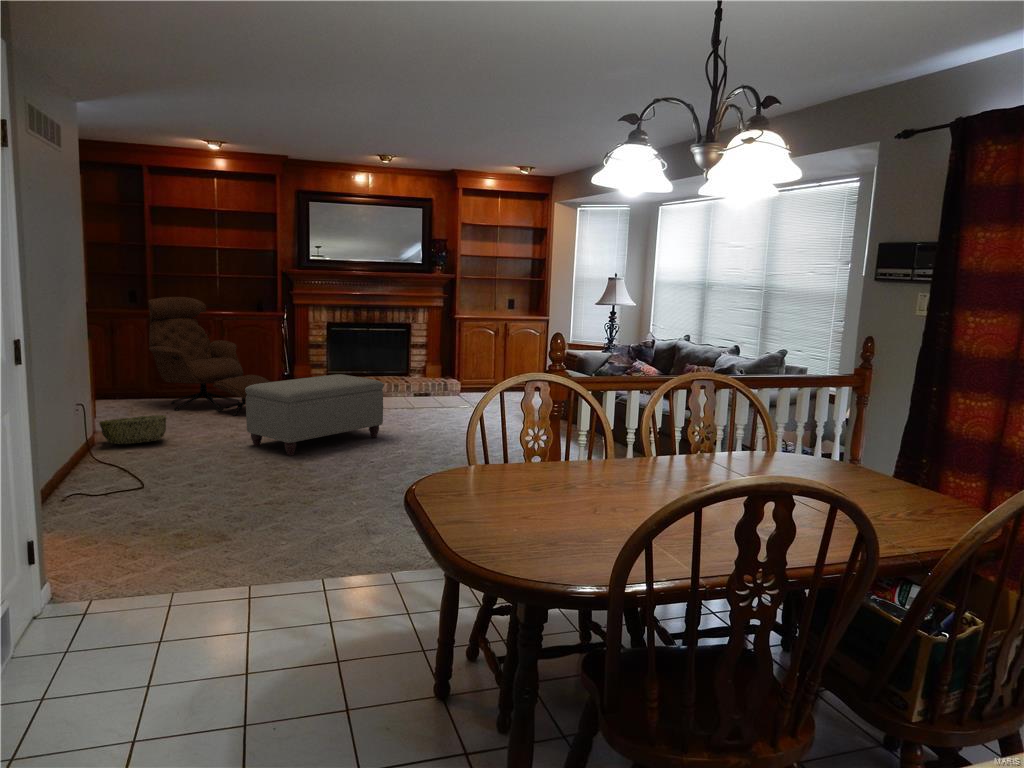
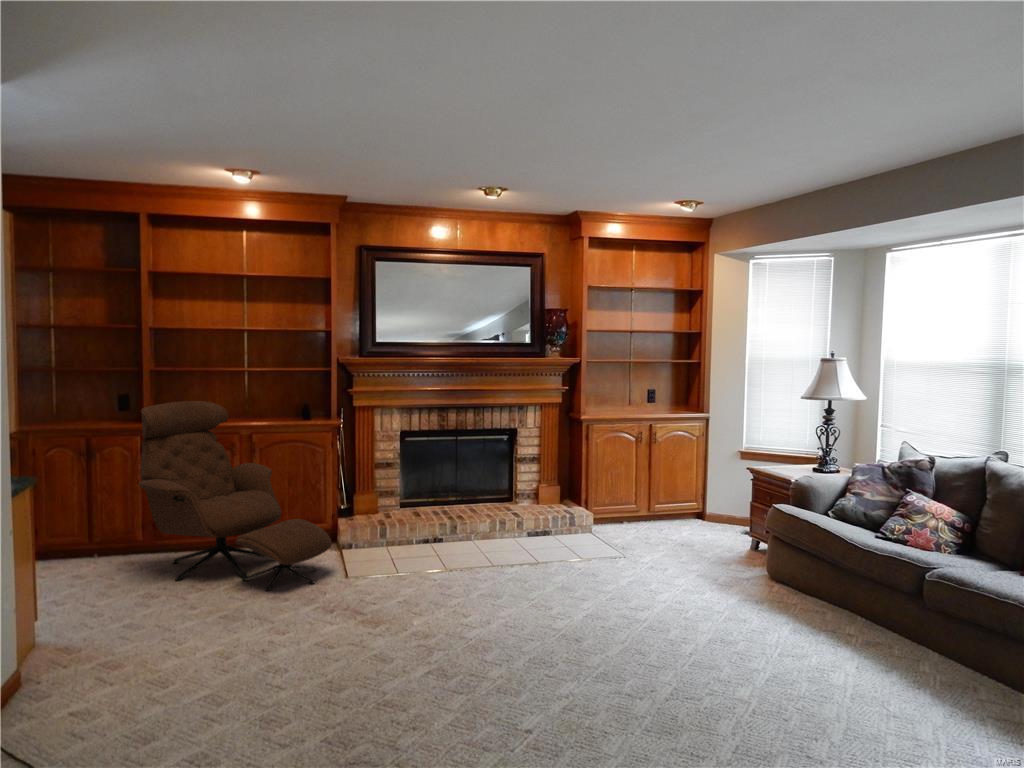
ottoman: present [245,374,384,456] -> none [291,531,524,712]
woven basket: present [99,415,167,444] -> none [25,620,152,688]

